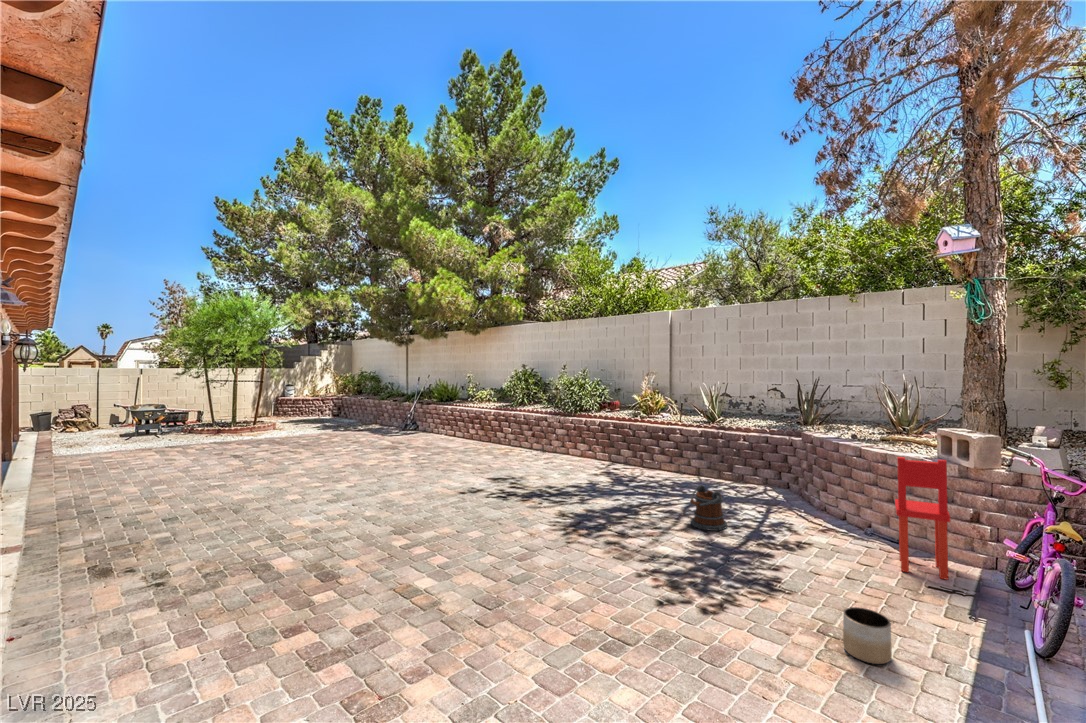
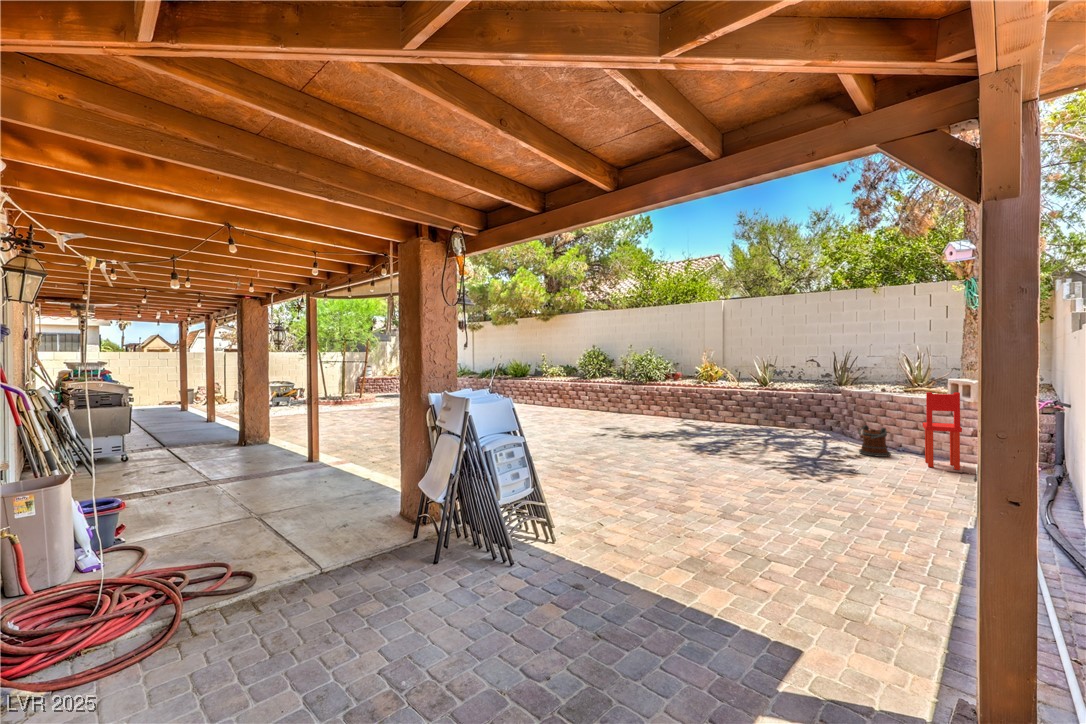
bucket: present [690,485,728,531] -> present [859,425,891,457]
planter: present [843,607,892,664] -> none [904,472,934,500]

